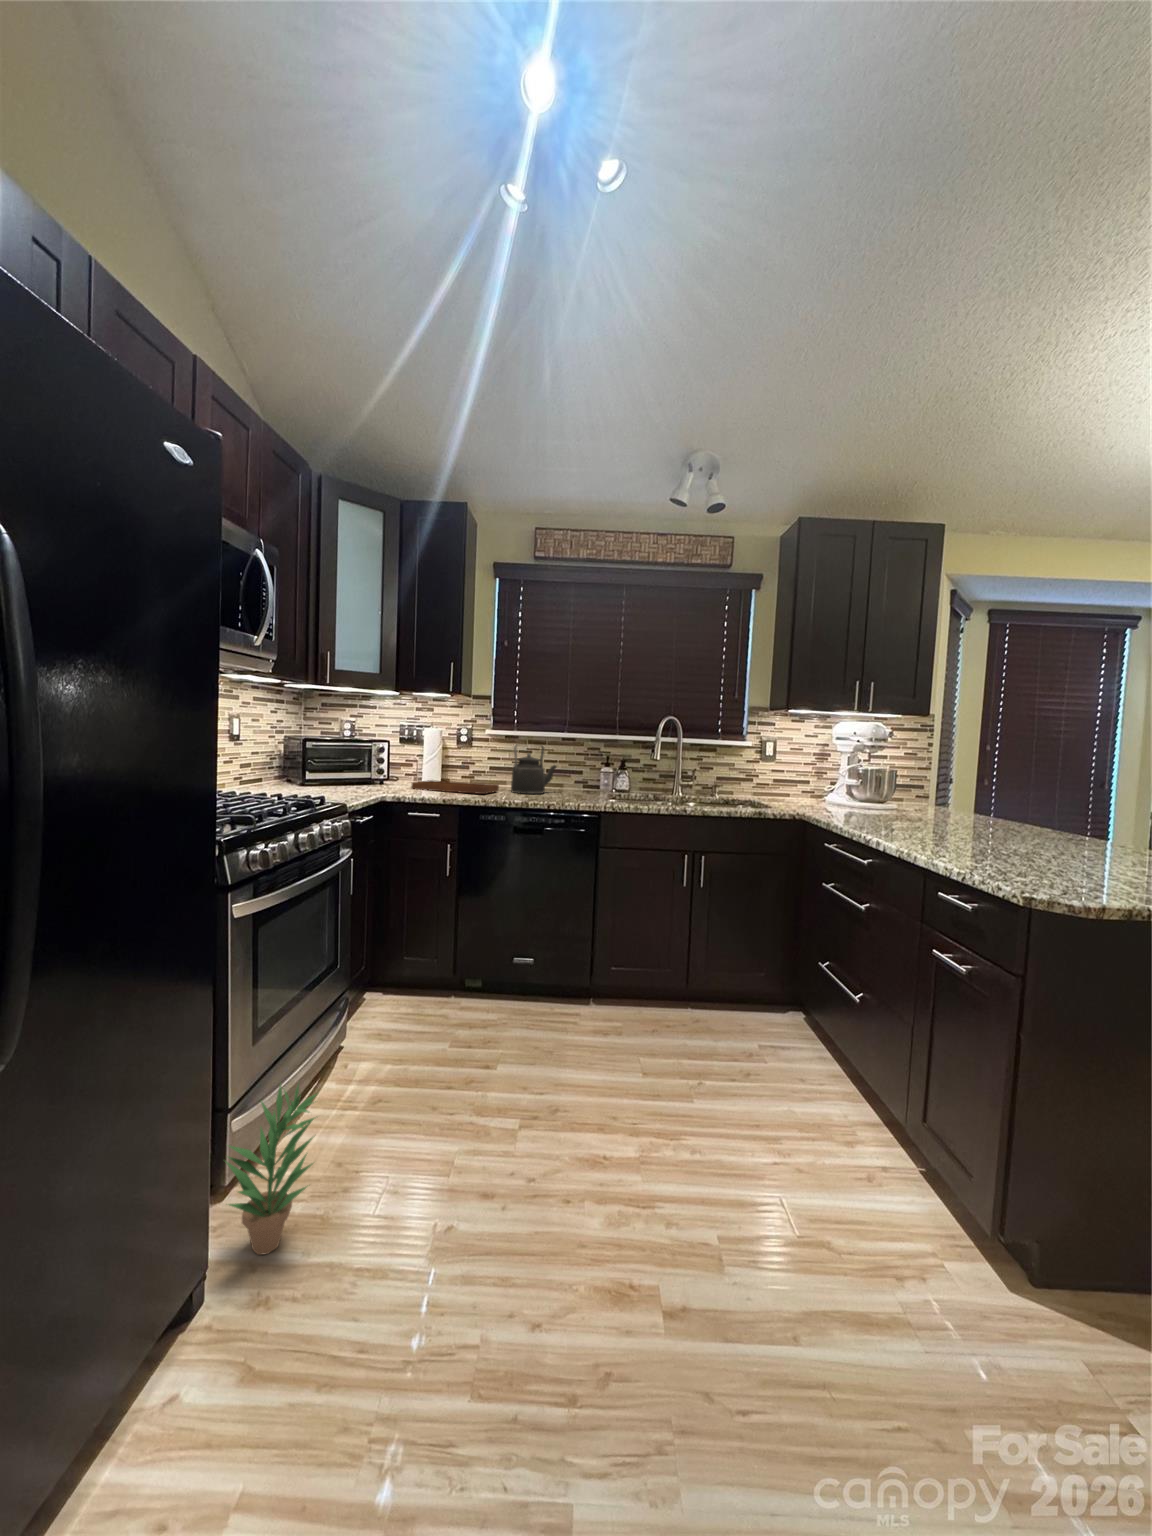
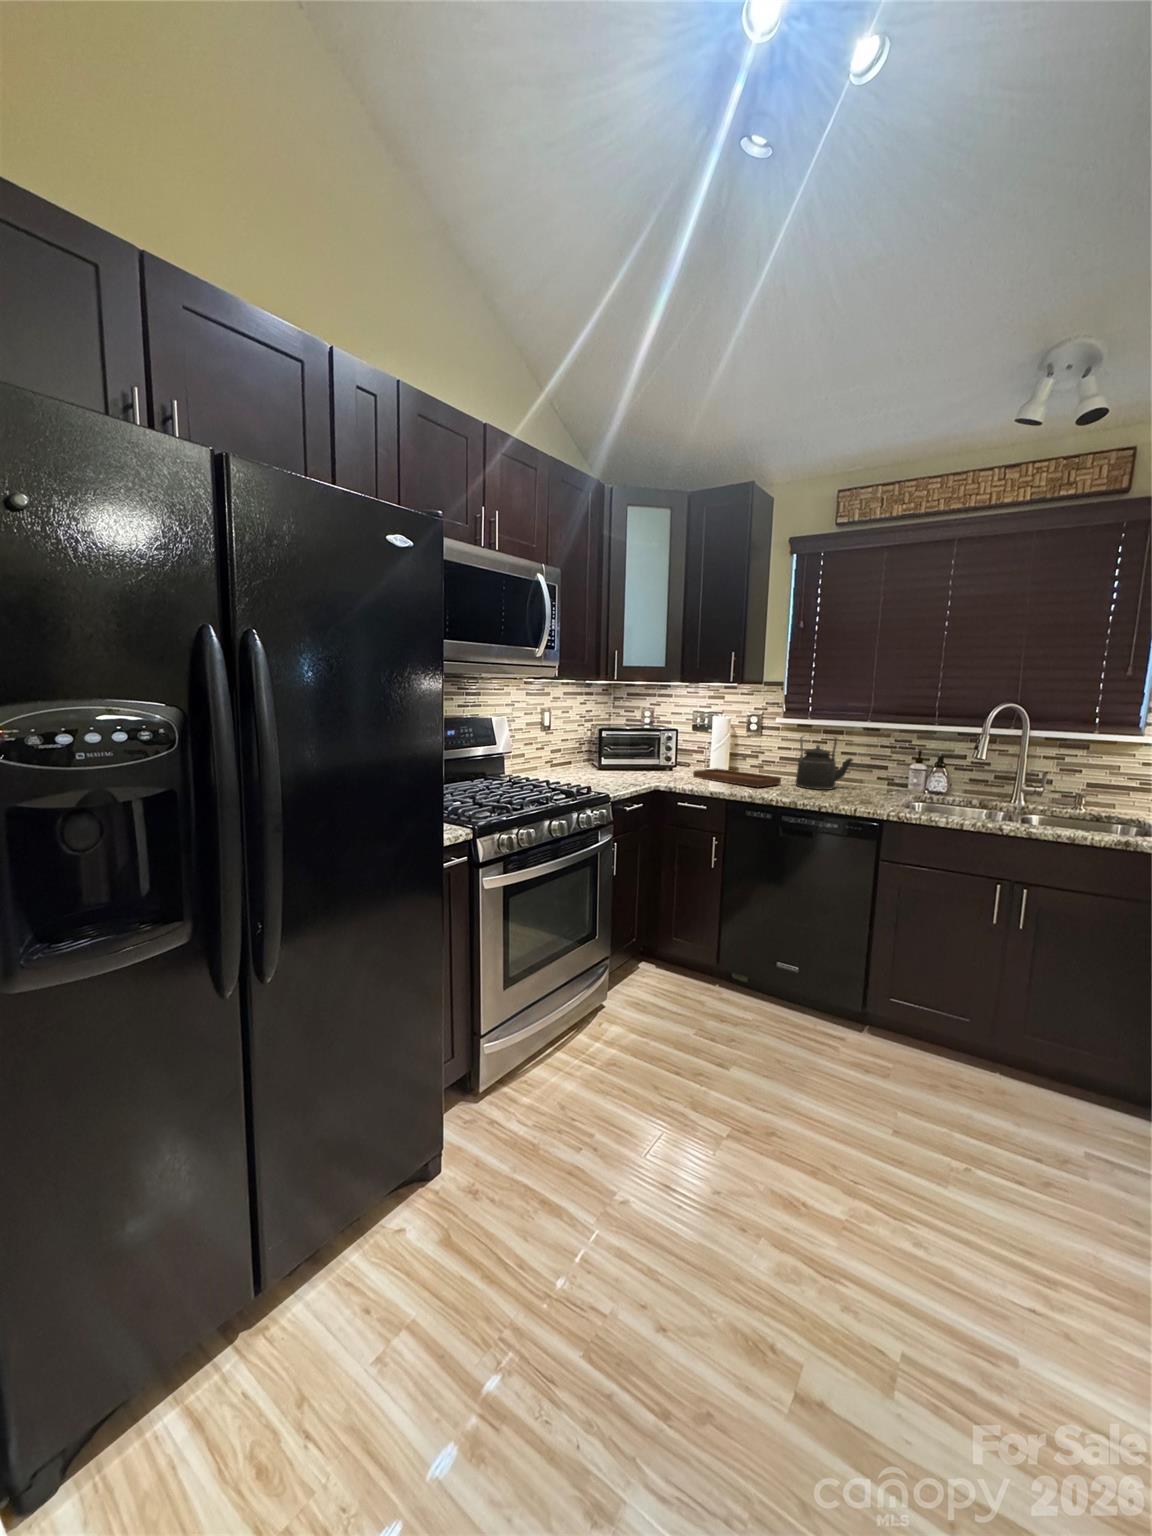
potted plant: present [226,1084,317,1255] -> none [454,1027,528,1158]

